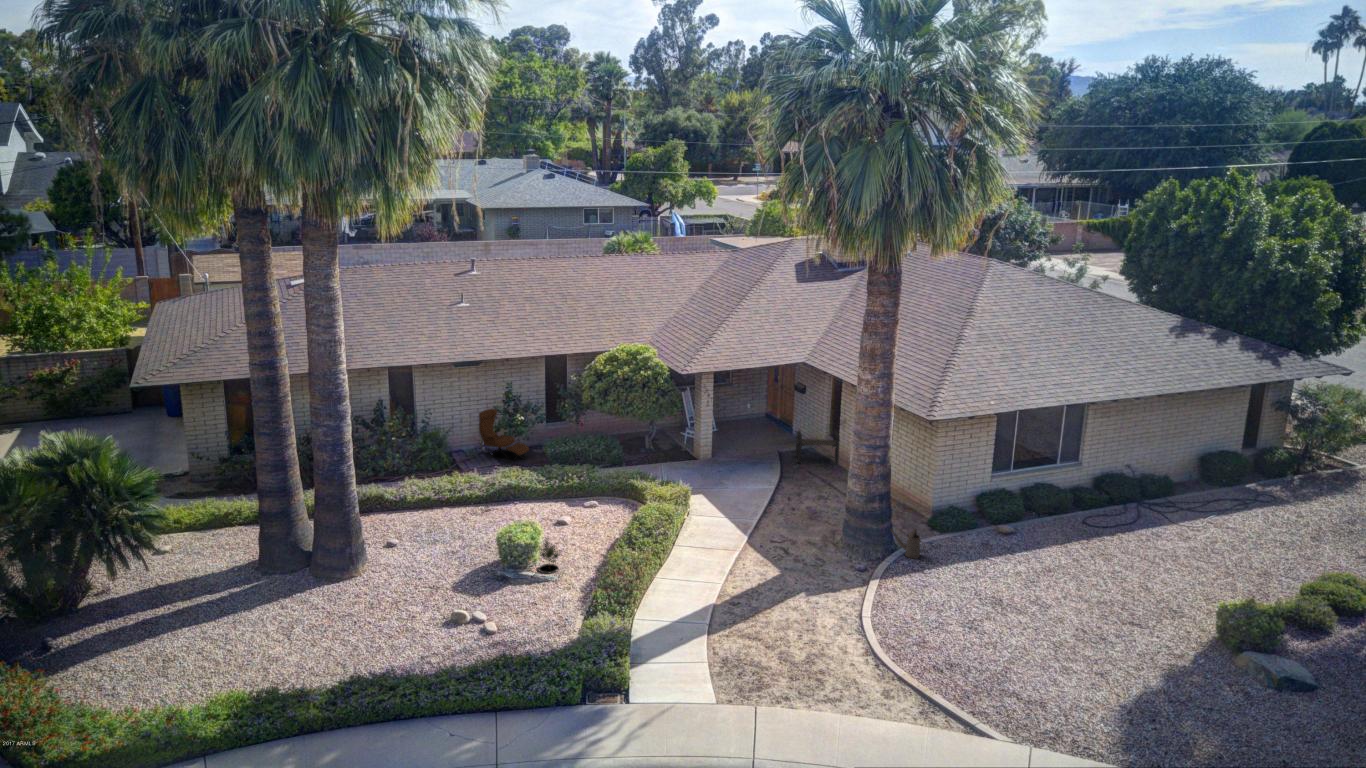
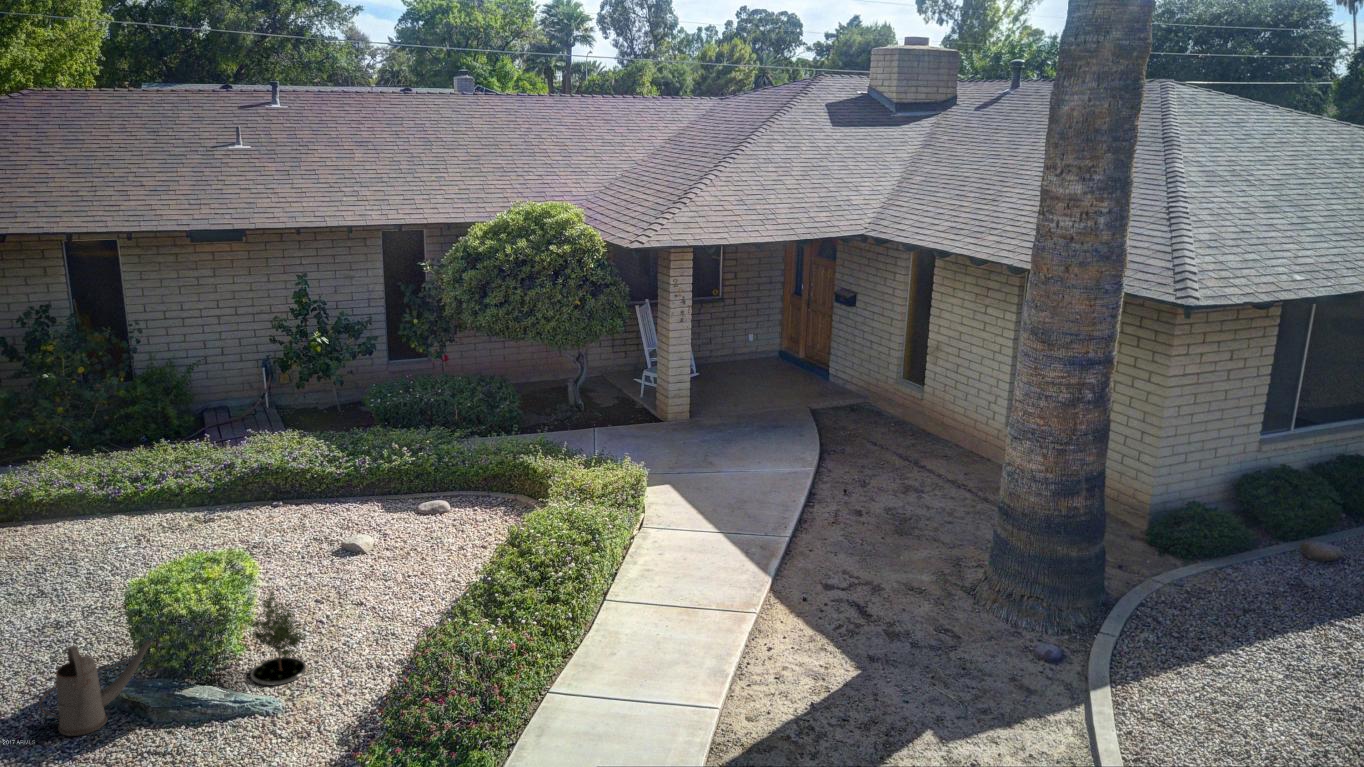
lounge chair: present [479,409,529,460] -> none [243,329,342,426]
bench: present [796,430,840,464] -> none [845,365,930,428]
watering can: present [891,528,920,559] -> present [39,640,151,736]

